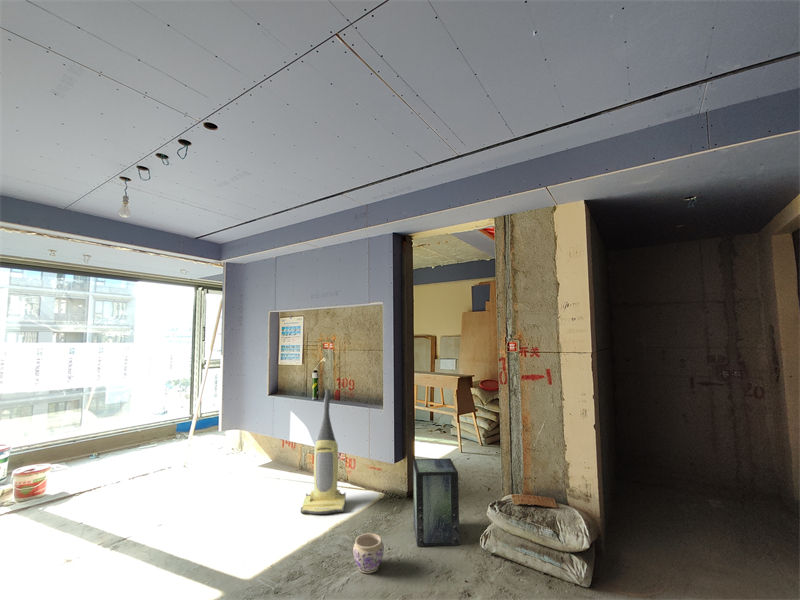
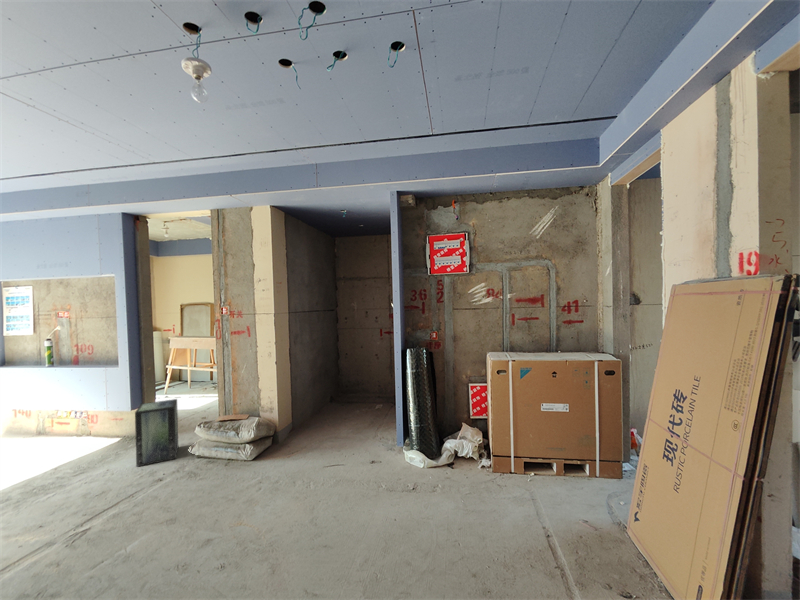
vacuum cleaner: present [301,389,346,514] -> none [21,355,79,468]
planter: present [353,533,384,574] -> none [63,463,96,493]

